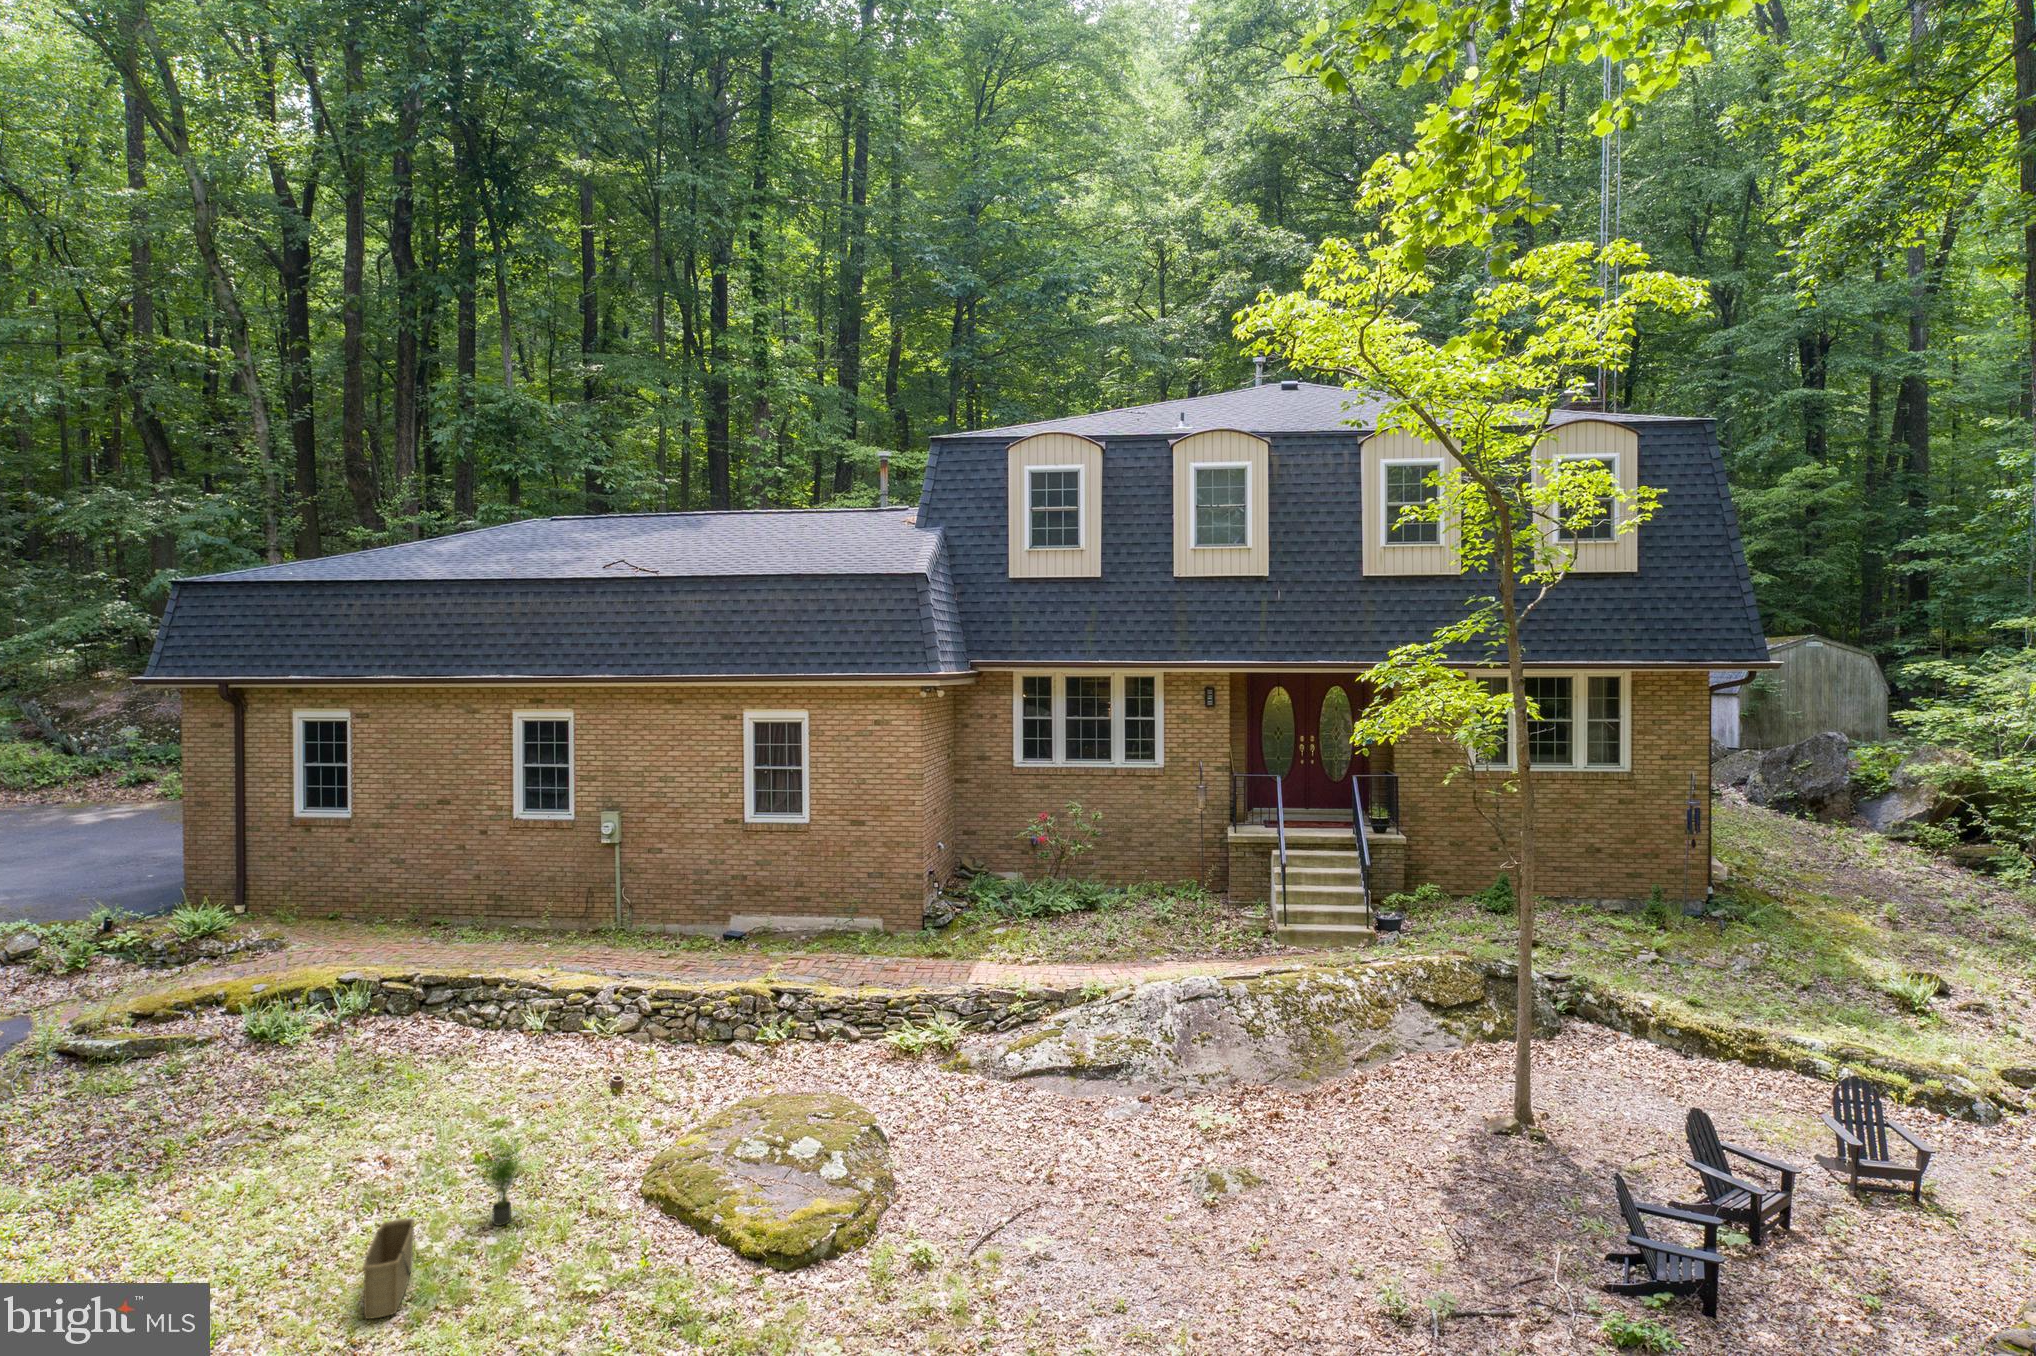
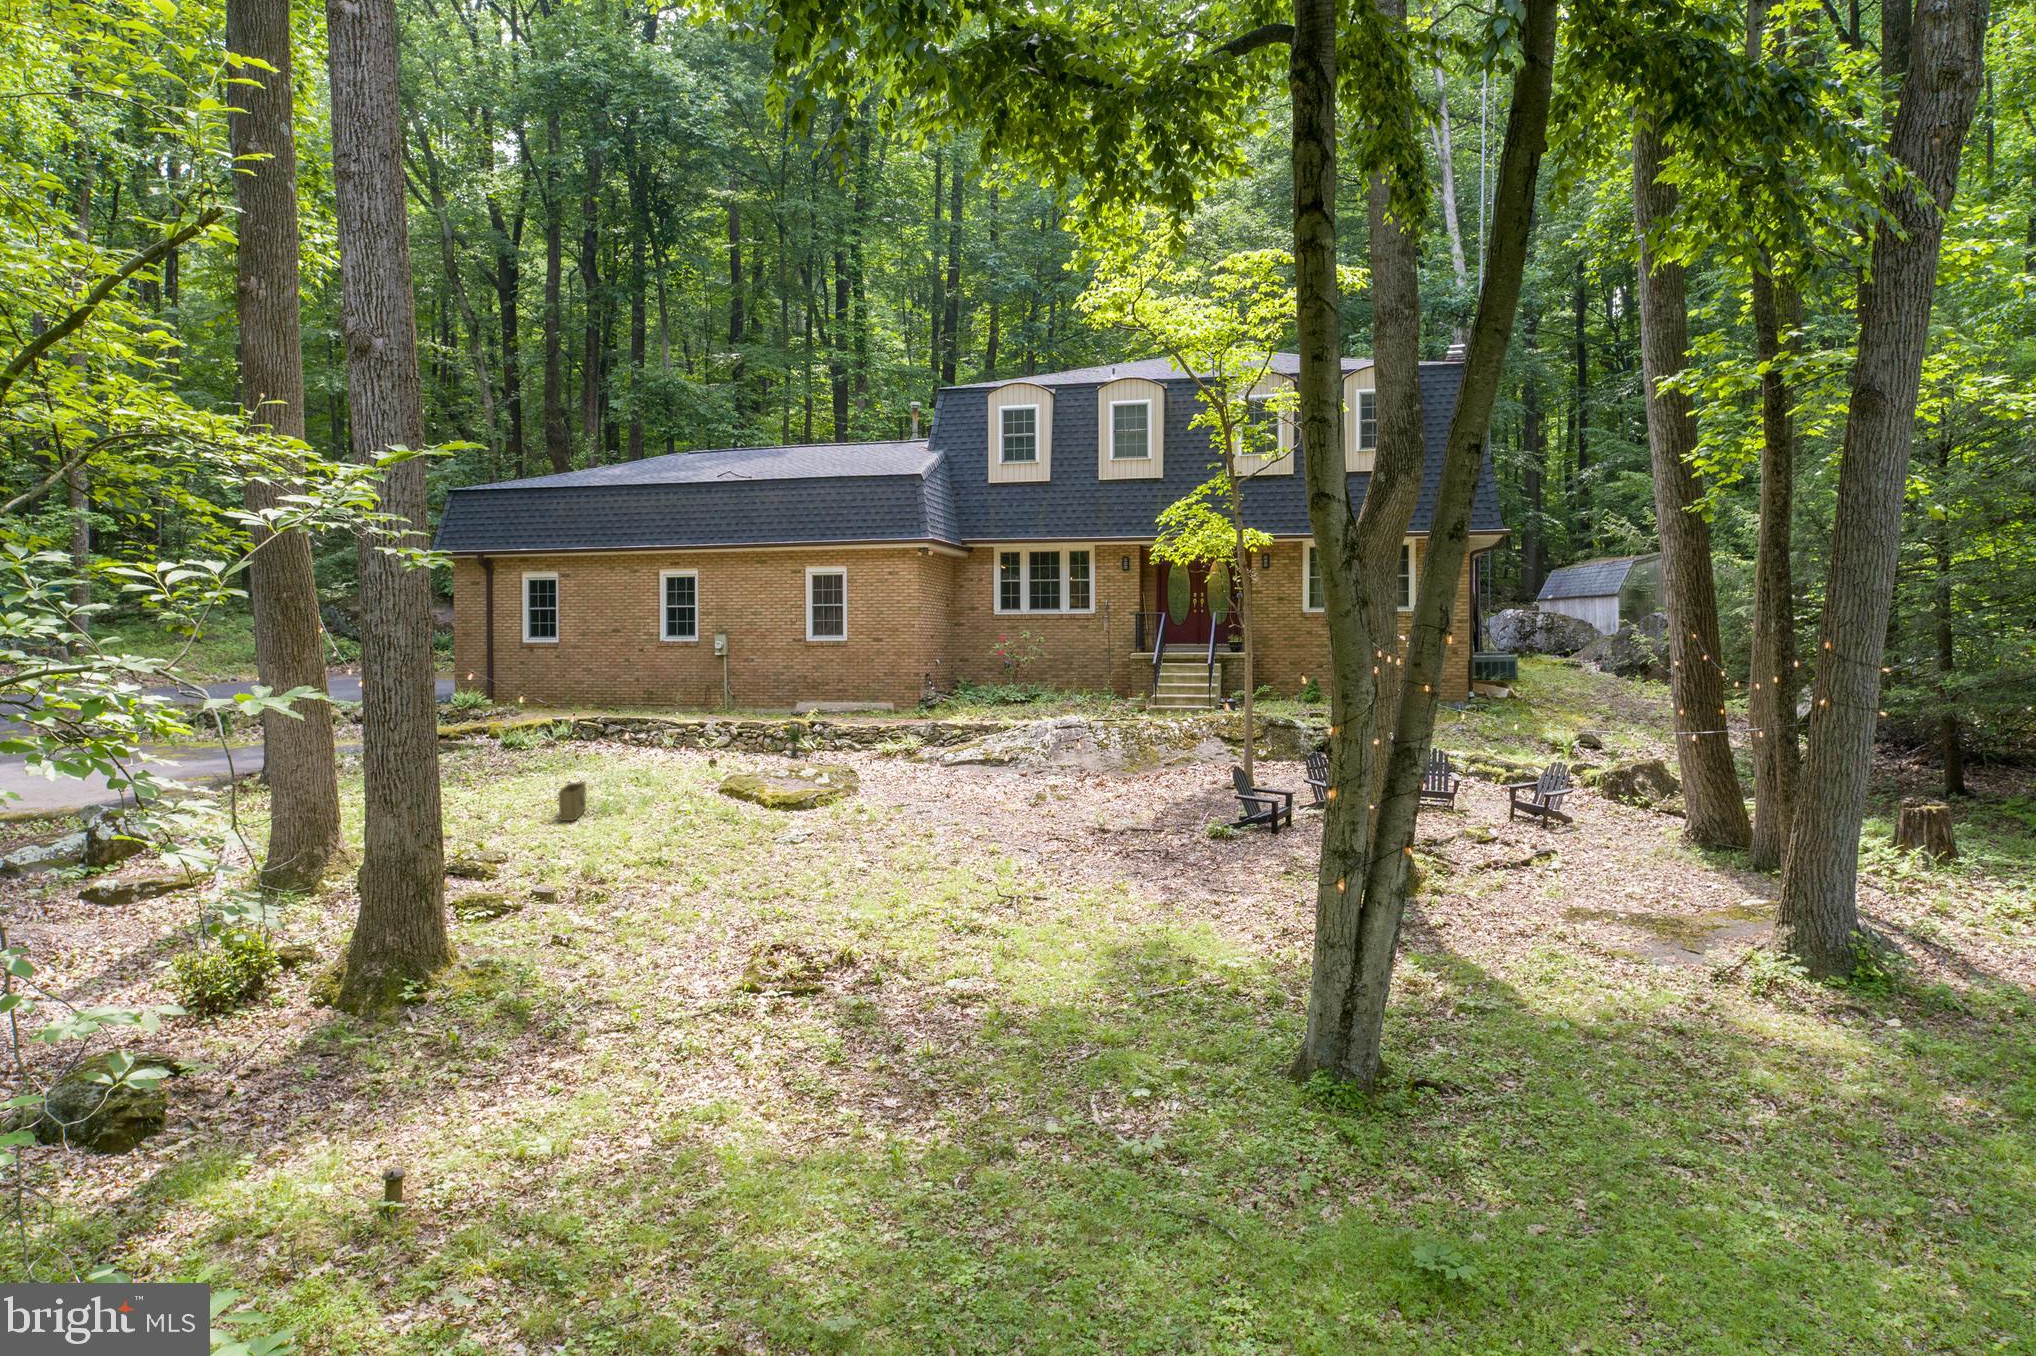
potted plant: present [472,1139,523,1226] -> present [786,726,801,758]

